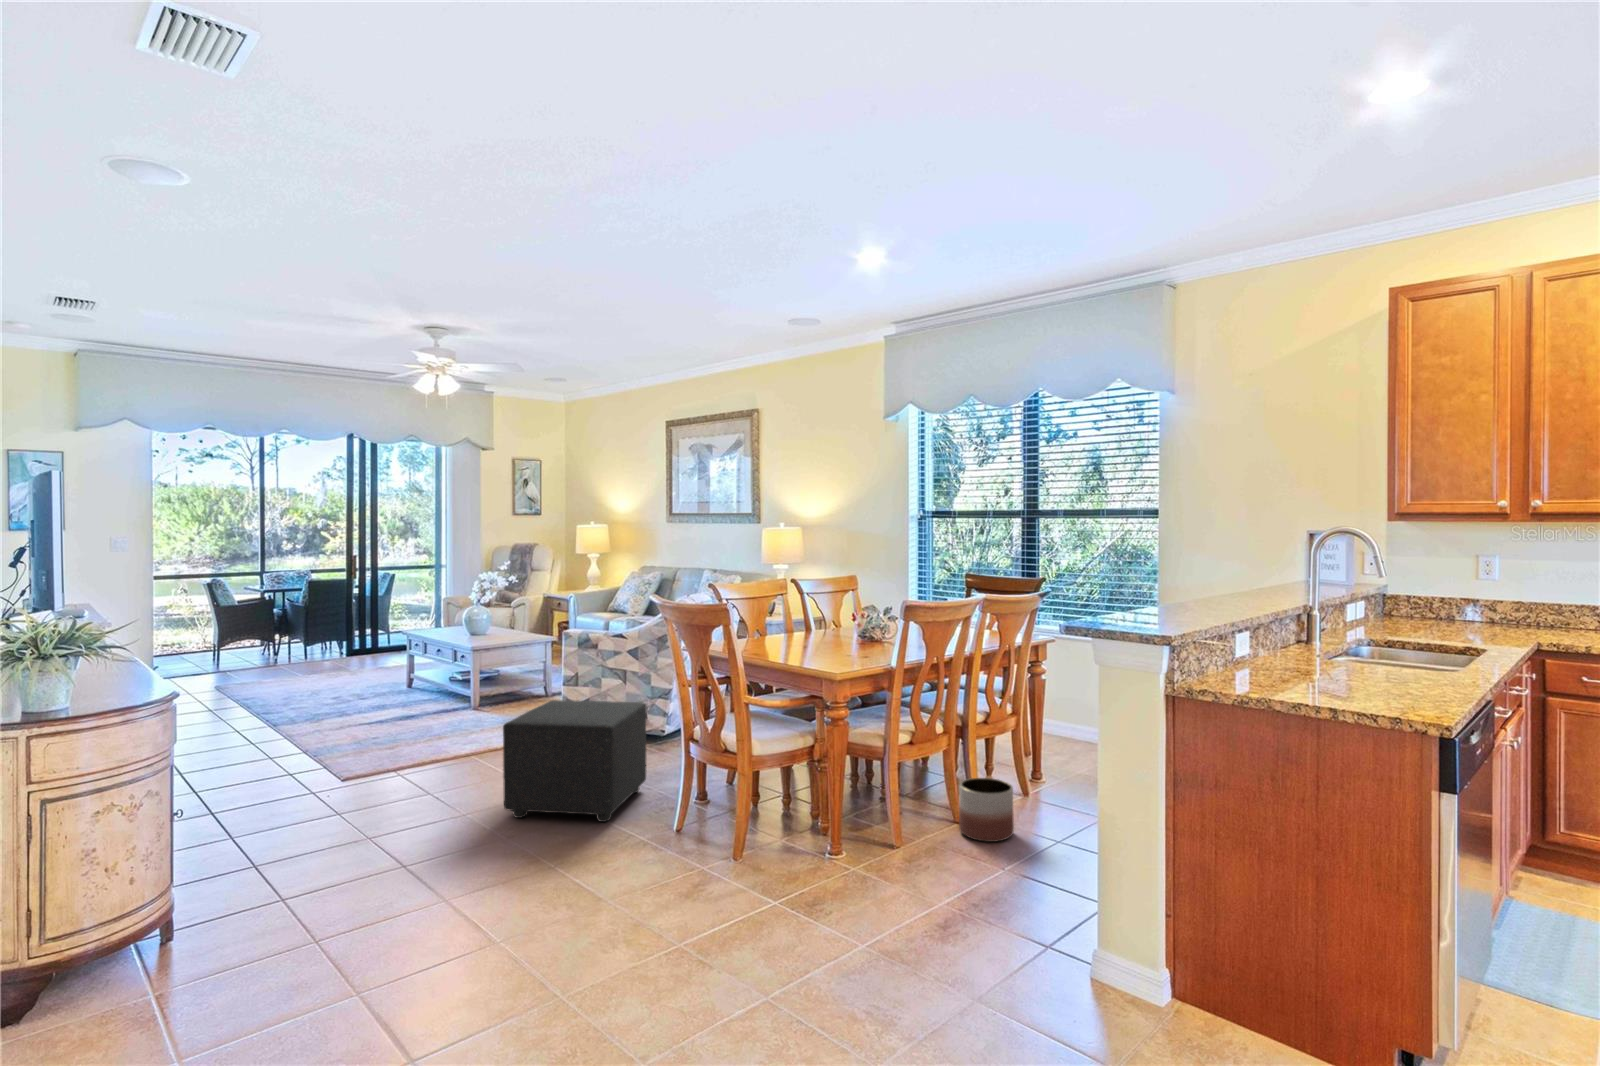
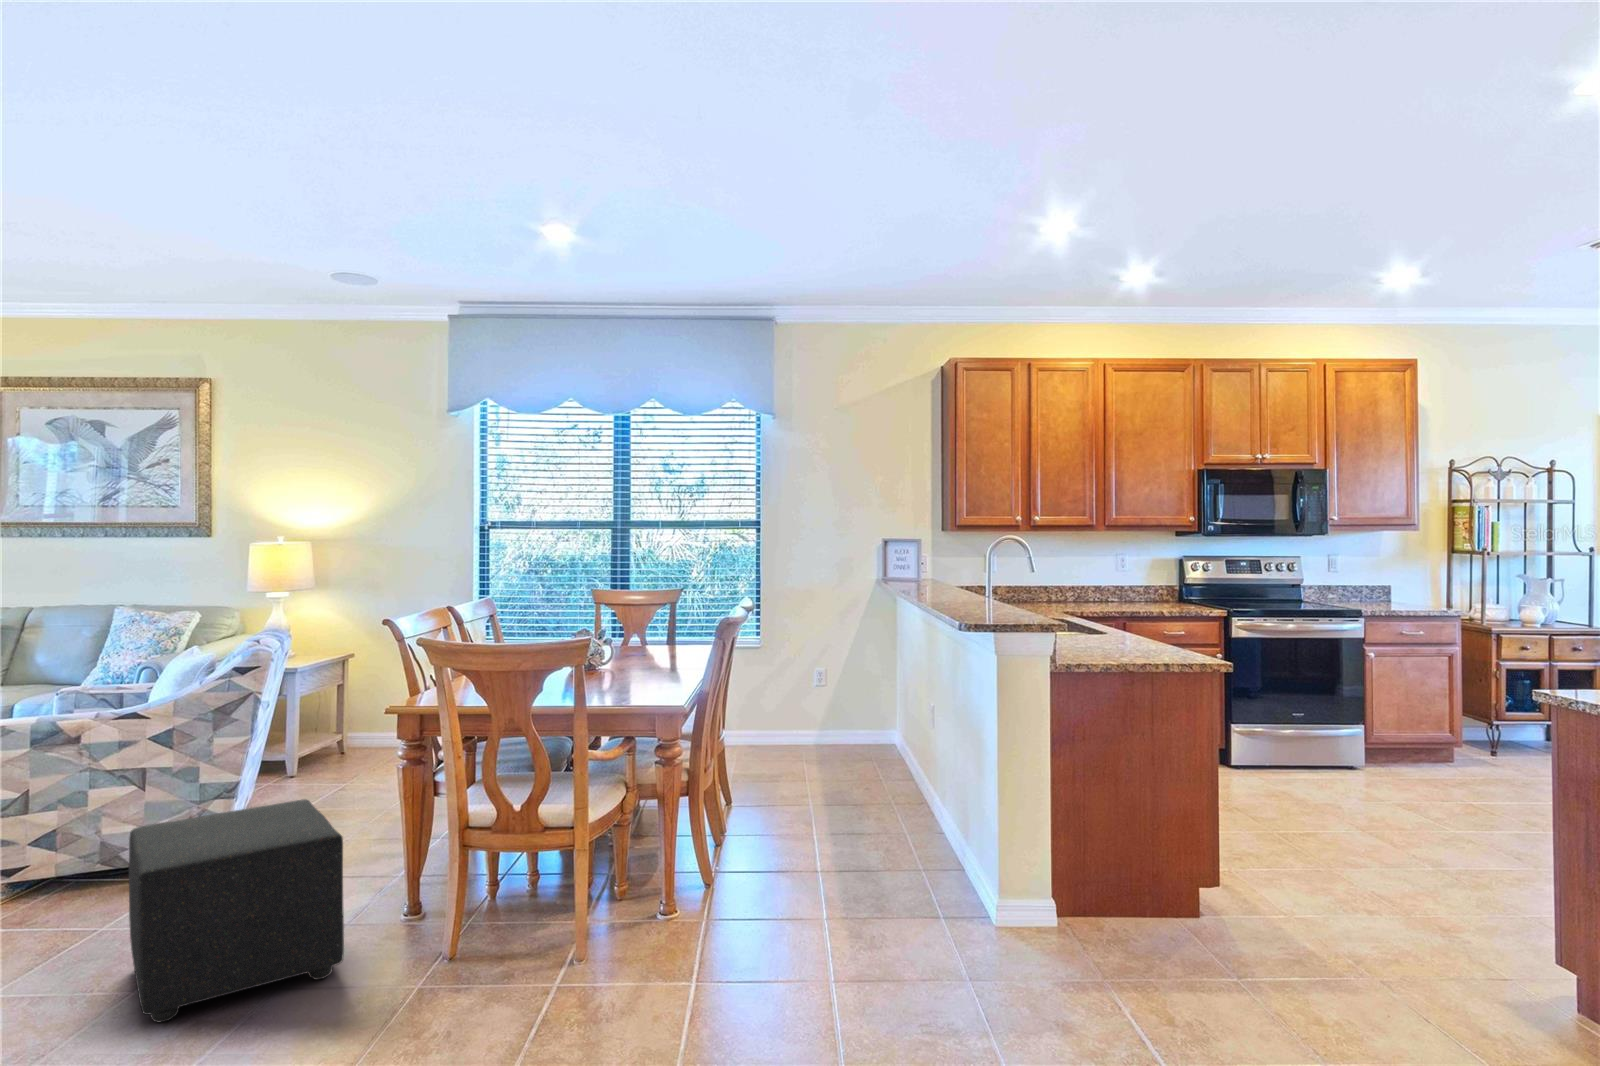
planter: present [959,778,1014,842] -> none [732,796,786,860]

